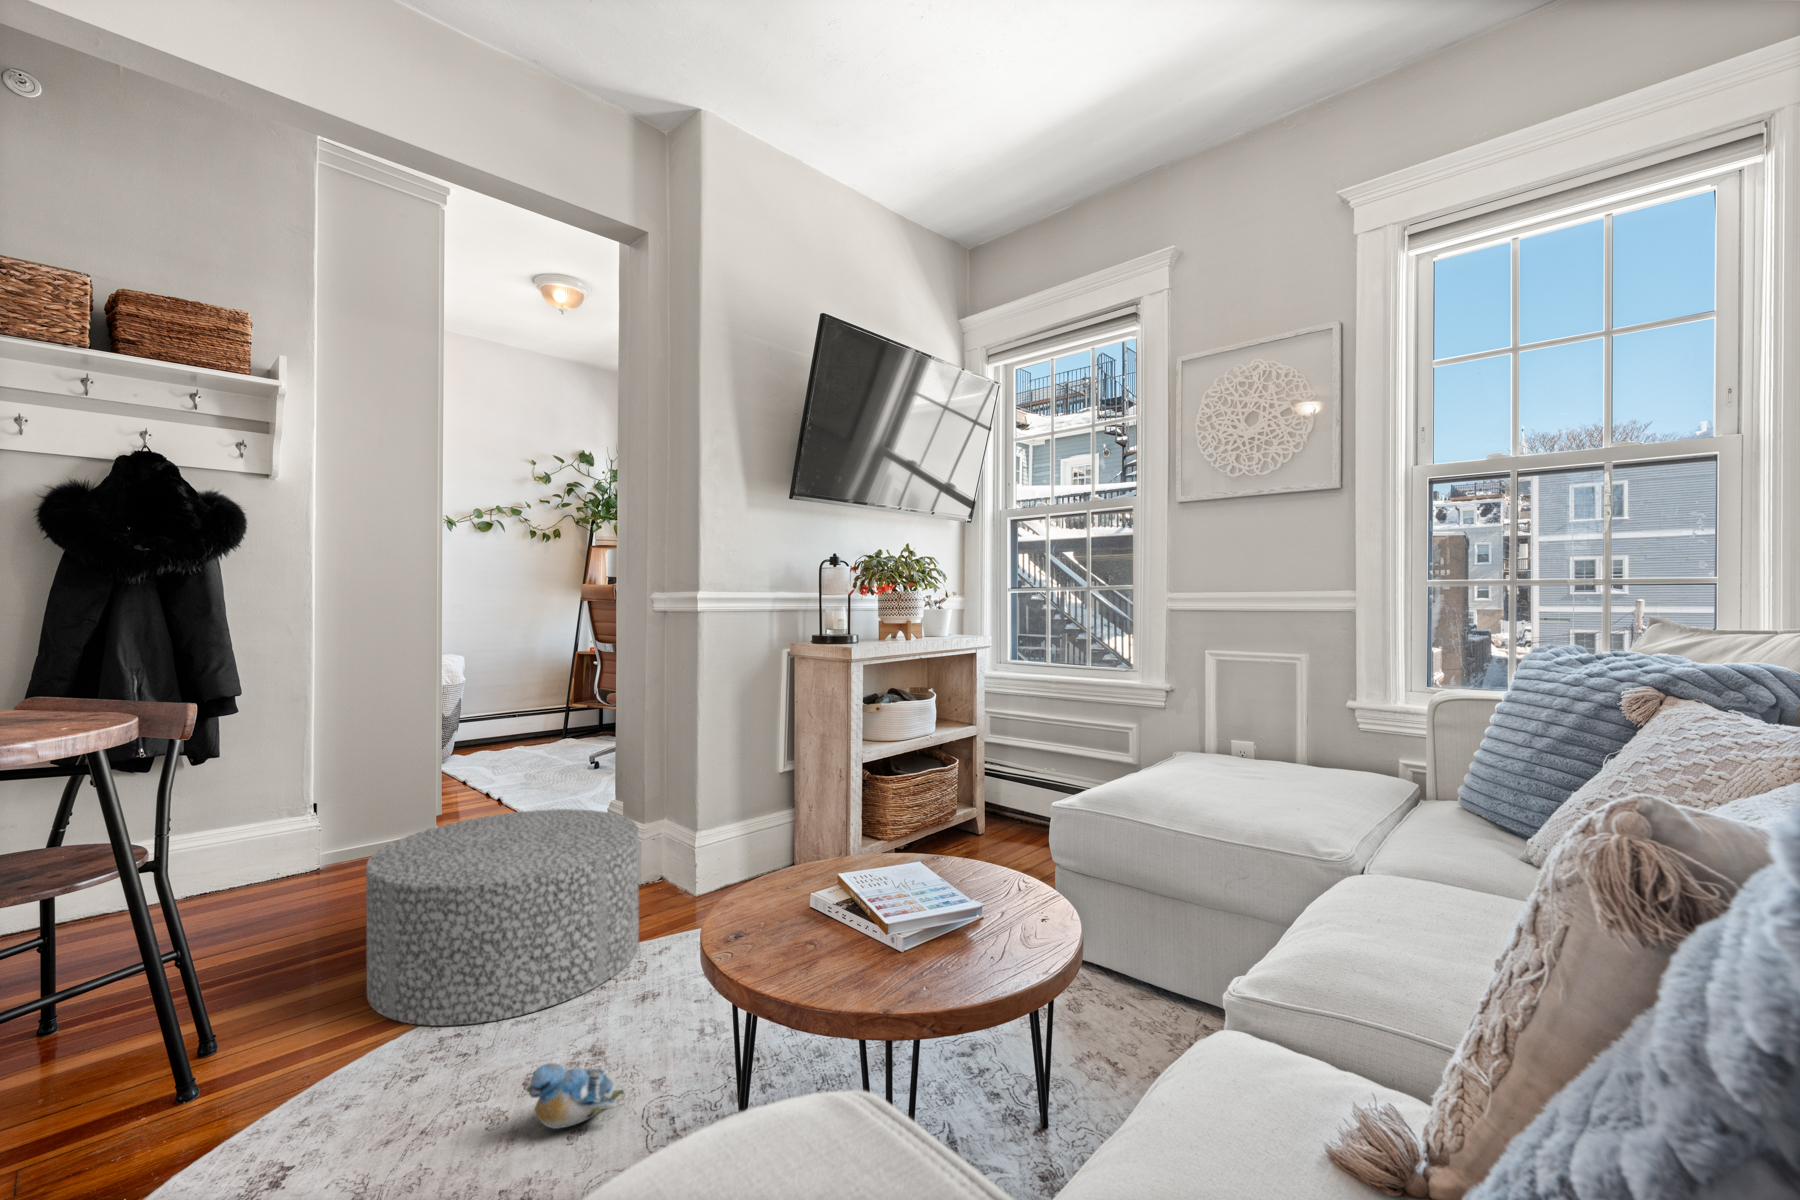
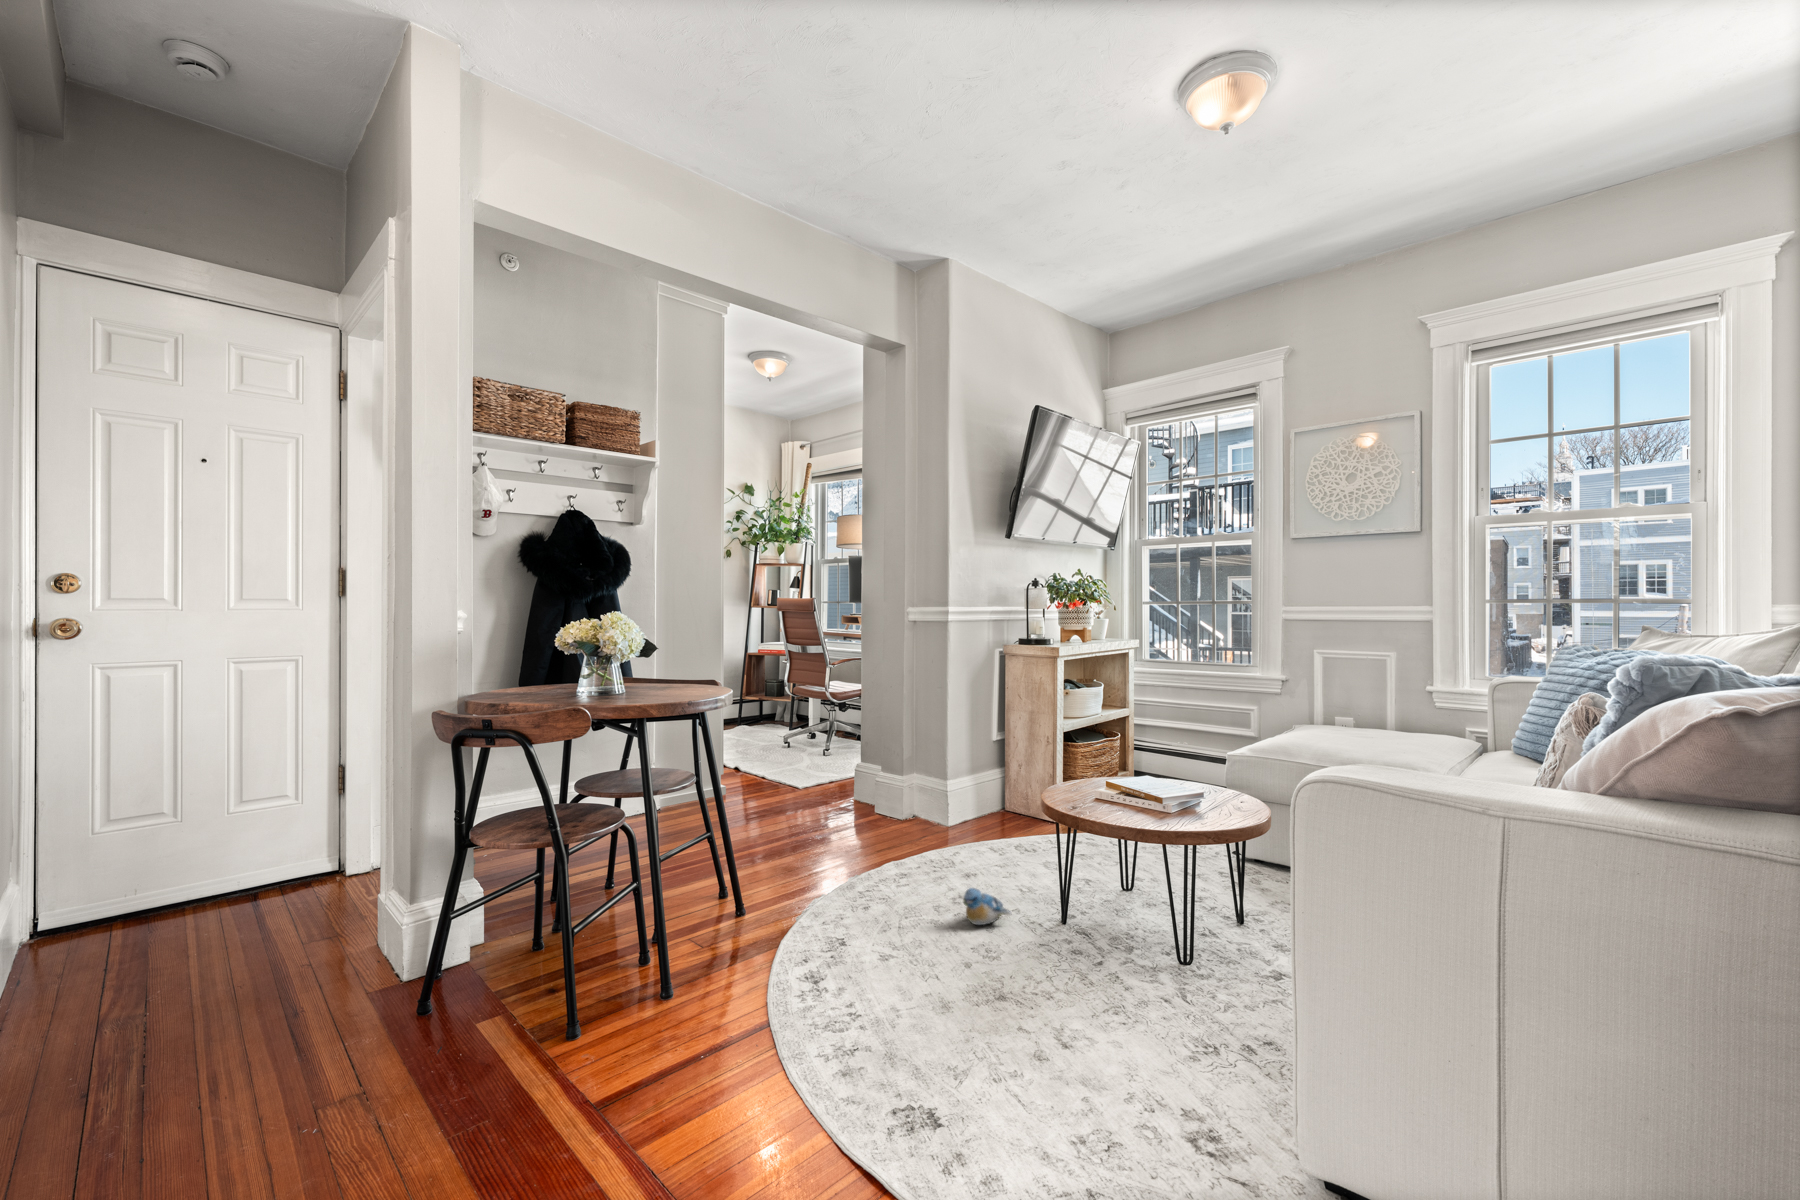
ottoman: present [366,809,639,1026] -> none [781,760,943,884]

